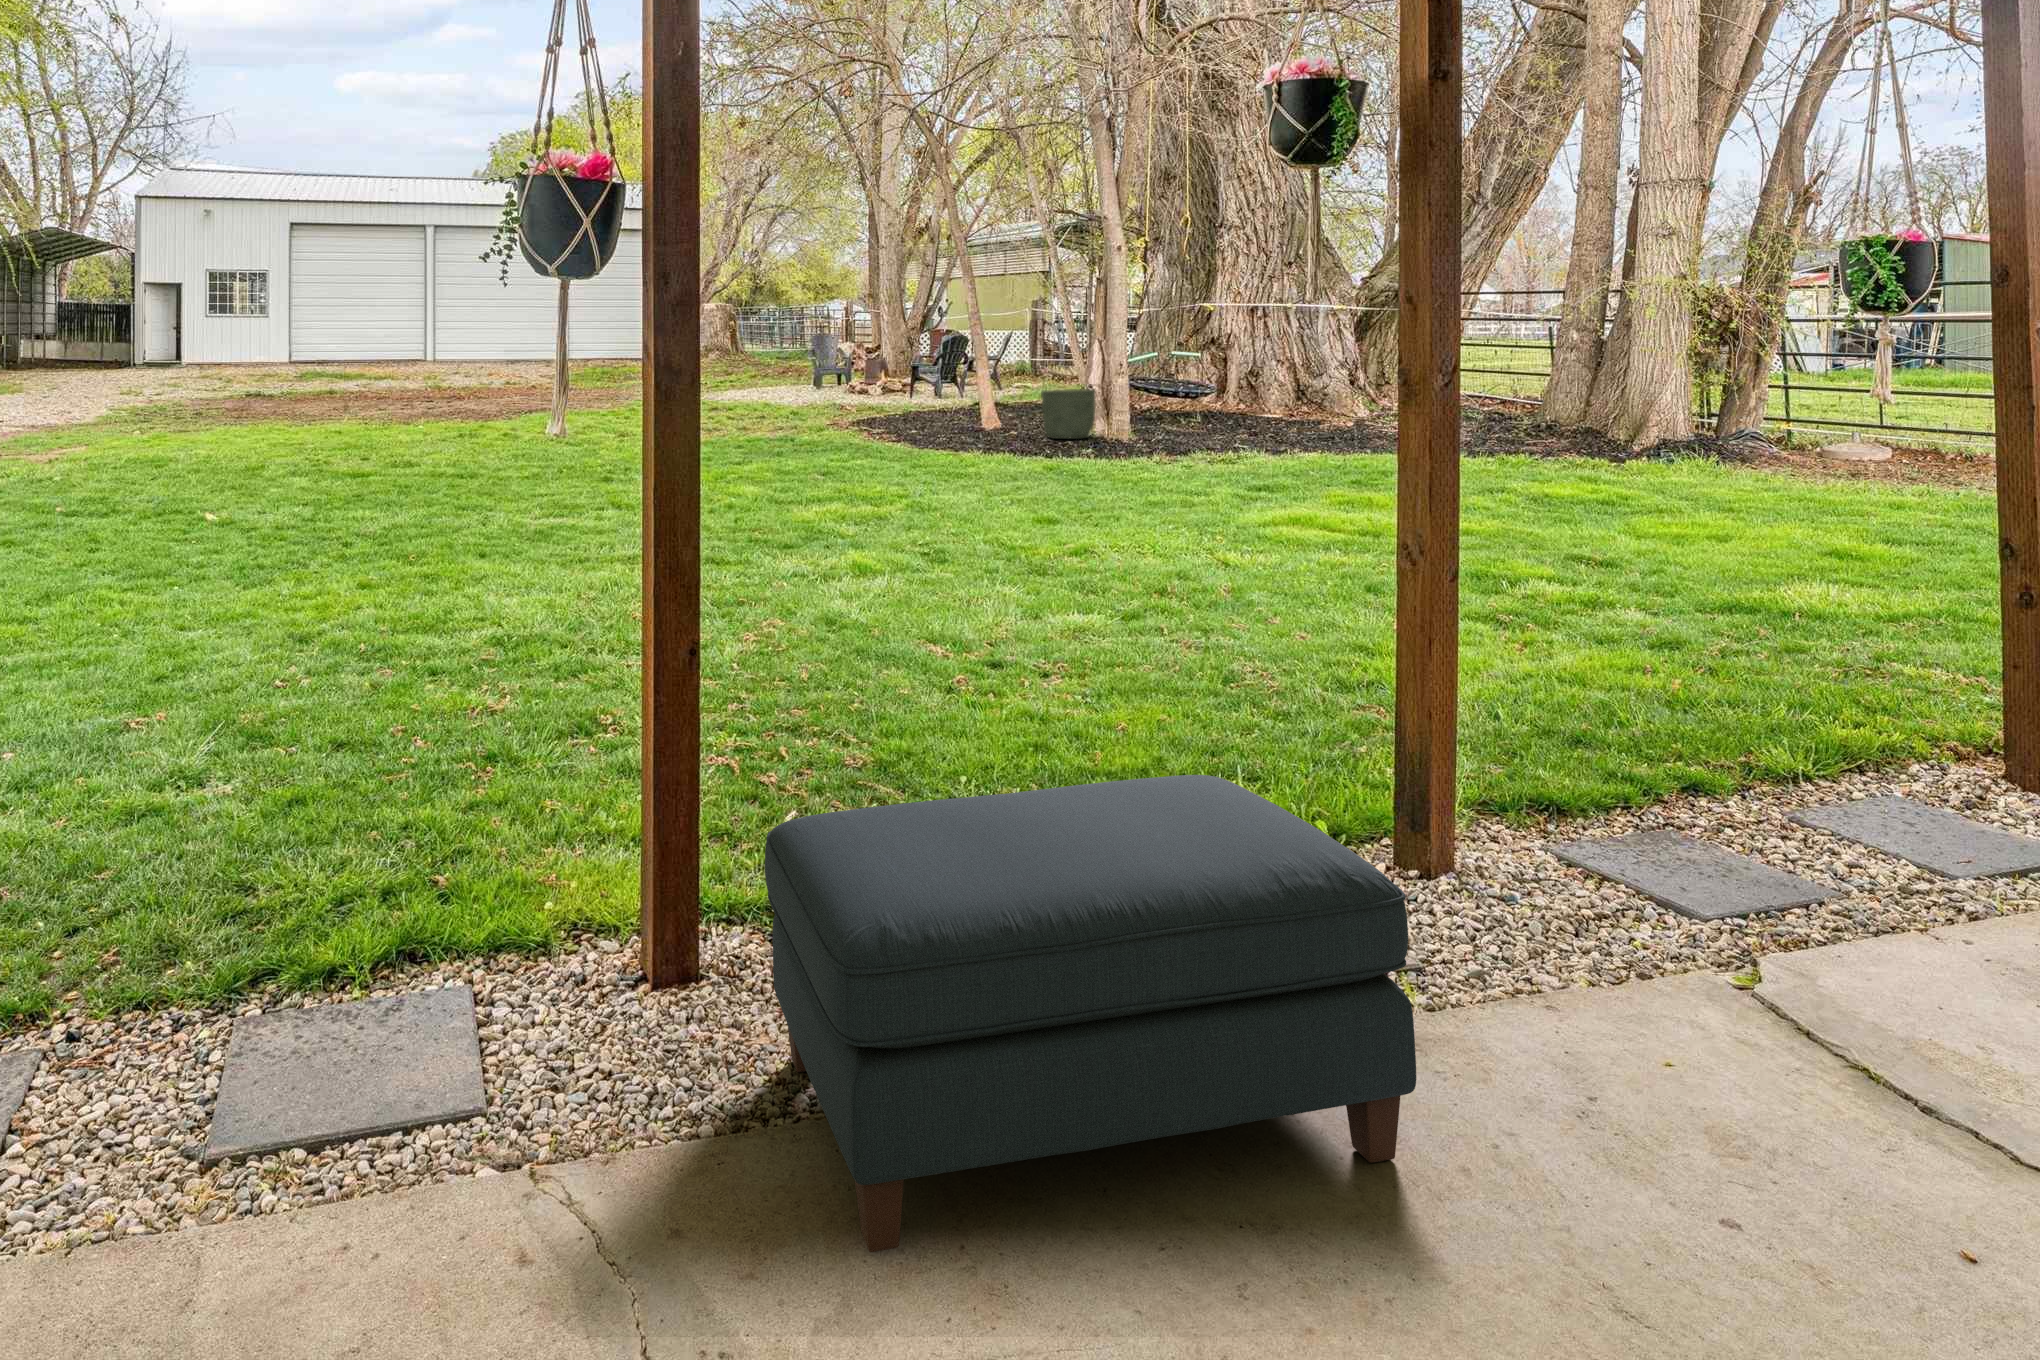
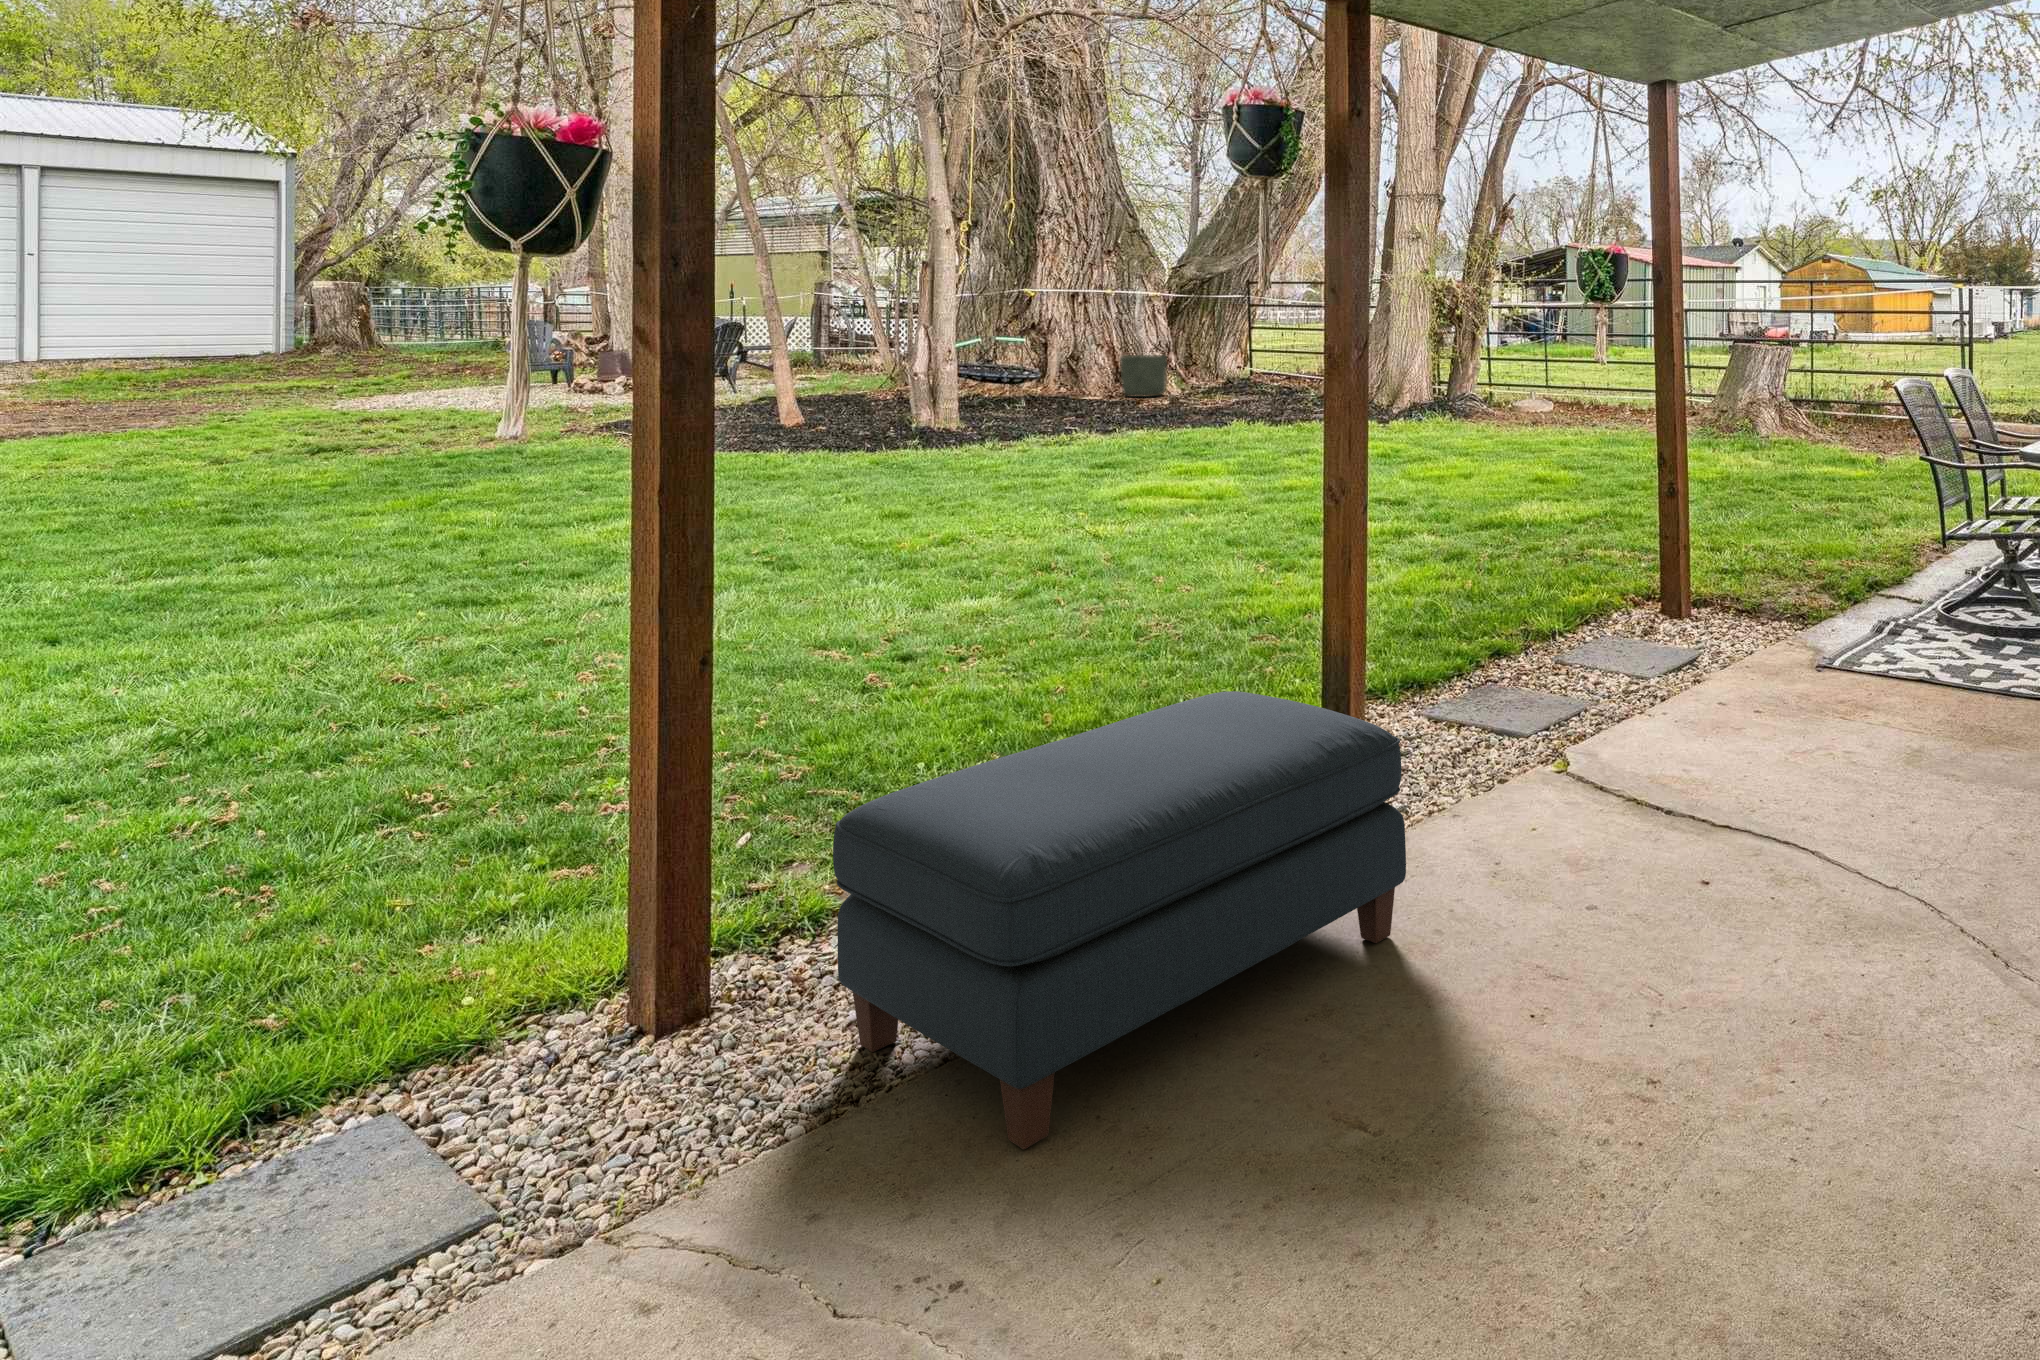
planter: present [1041,389,1095,439] -> present [1120,355,1167,397]

